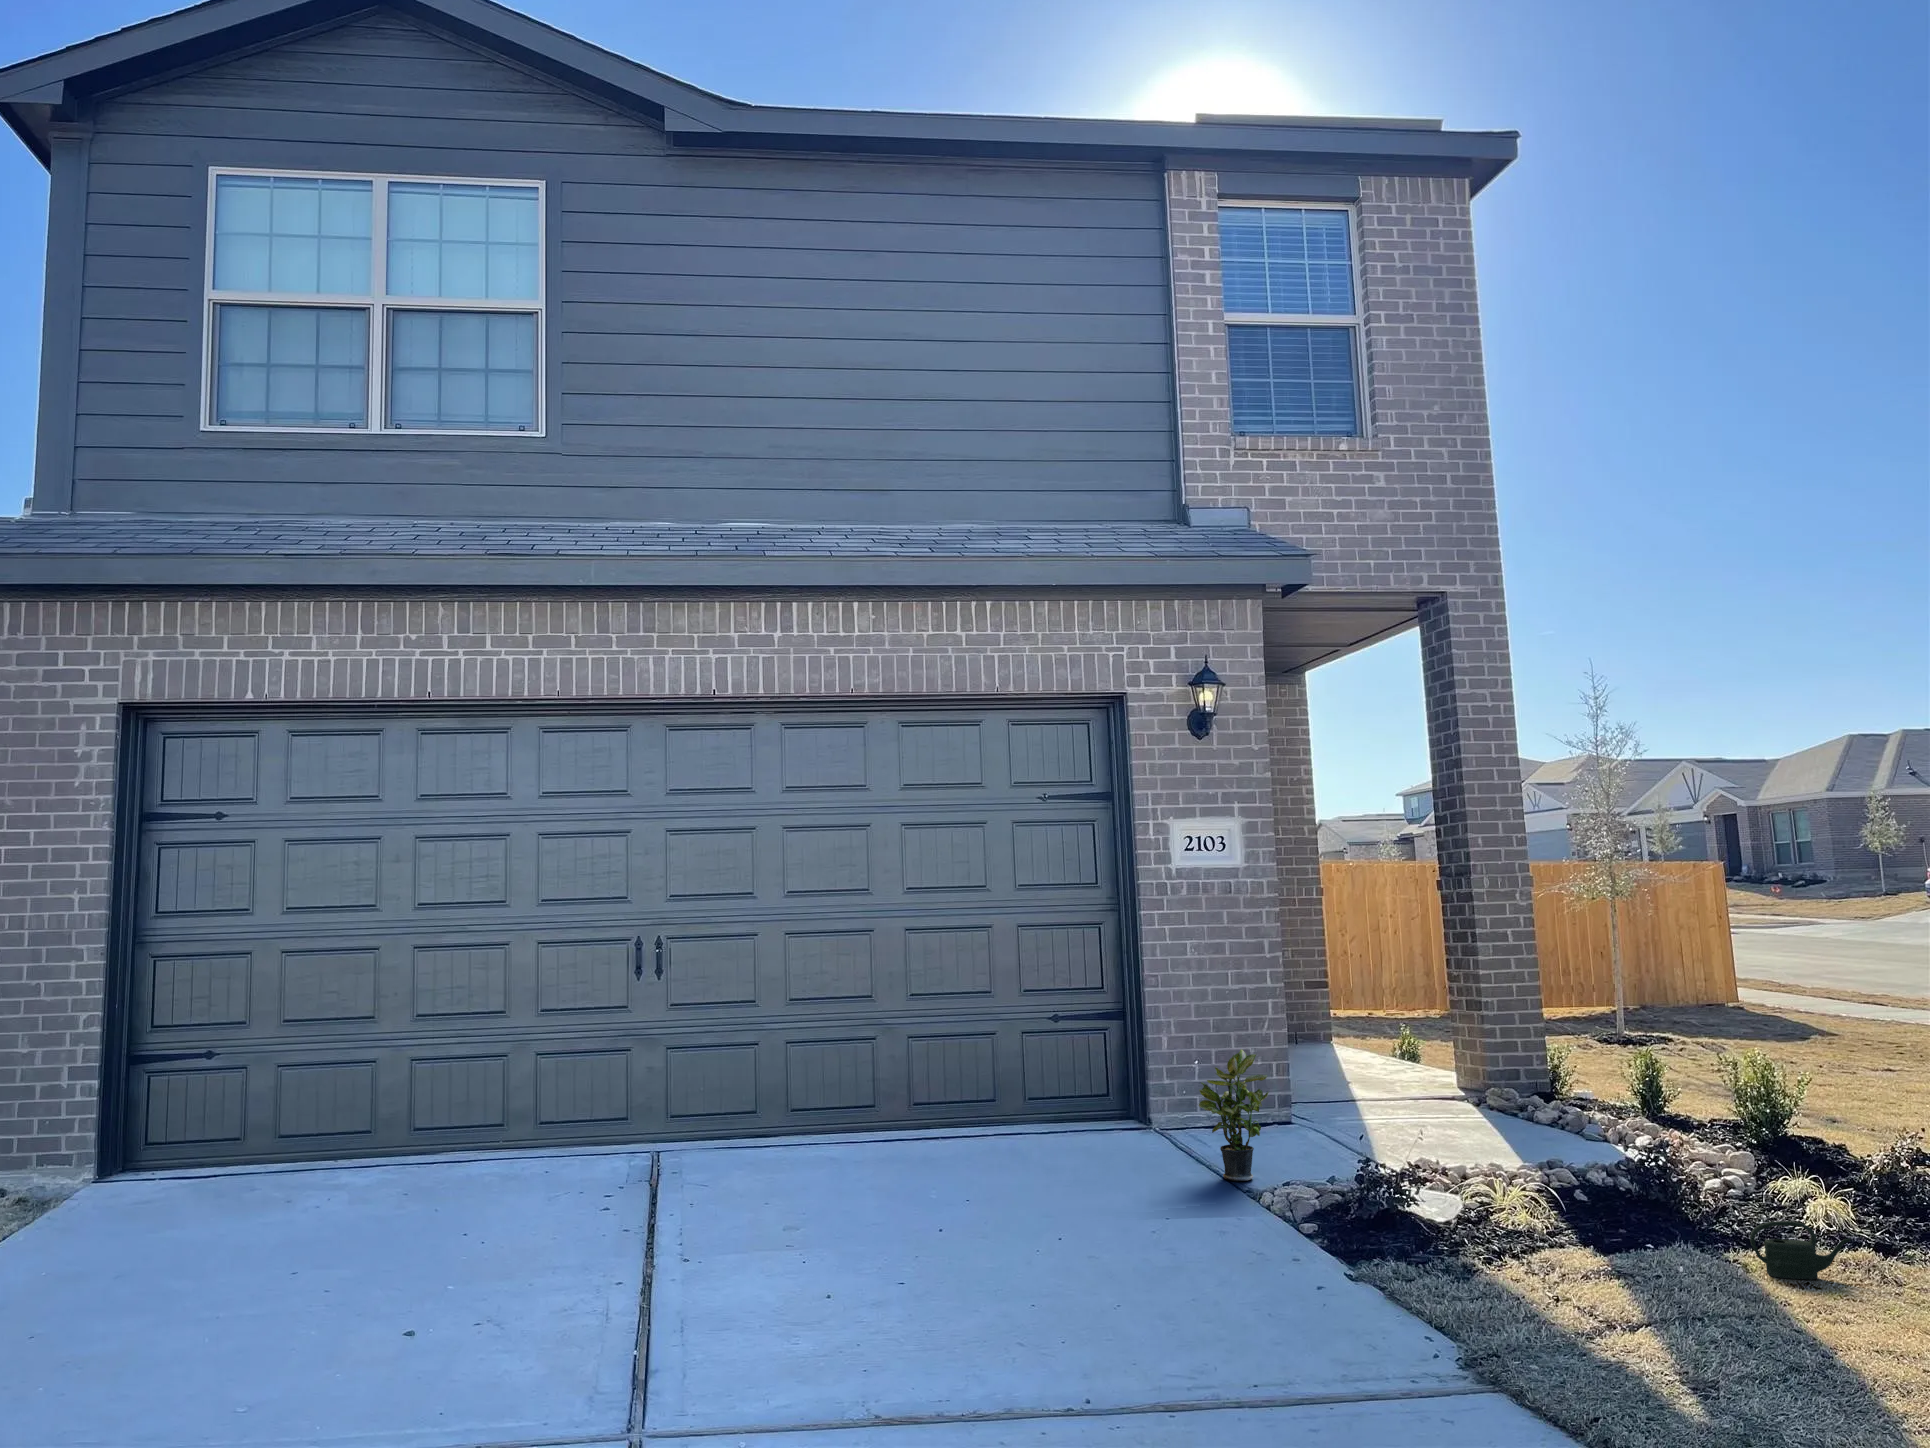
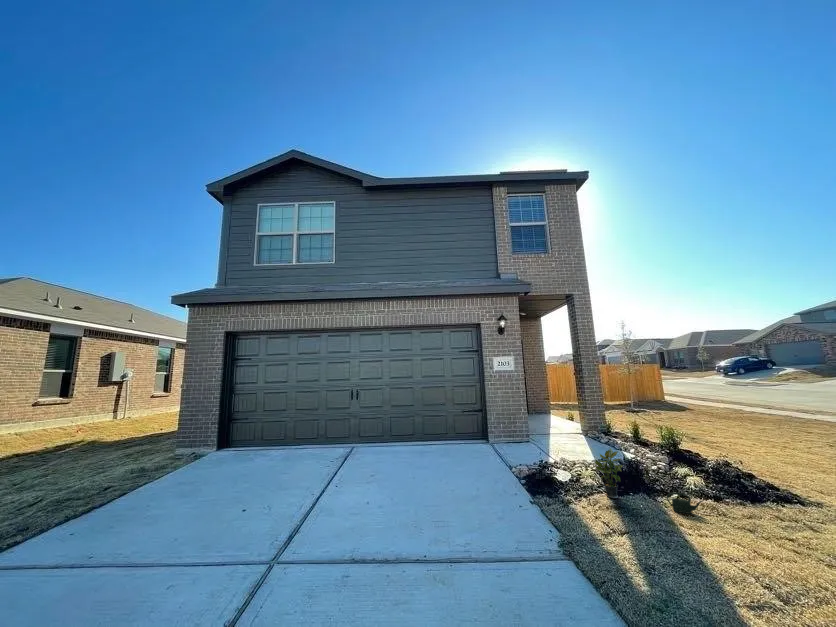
potted plant: present [1199,1049,1269,1181] -> present [595,449,622,498]

